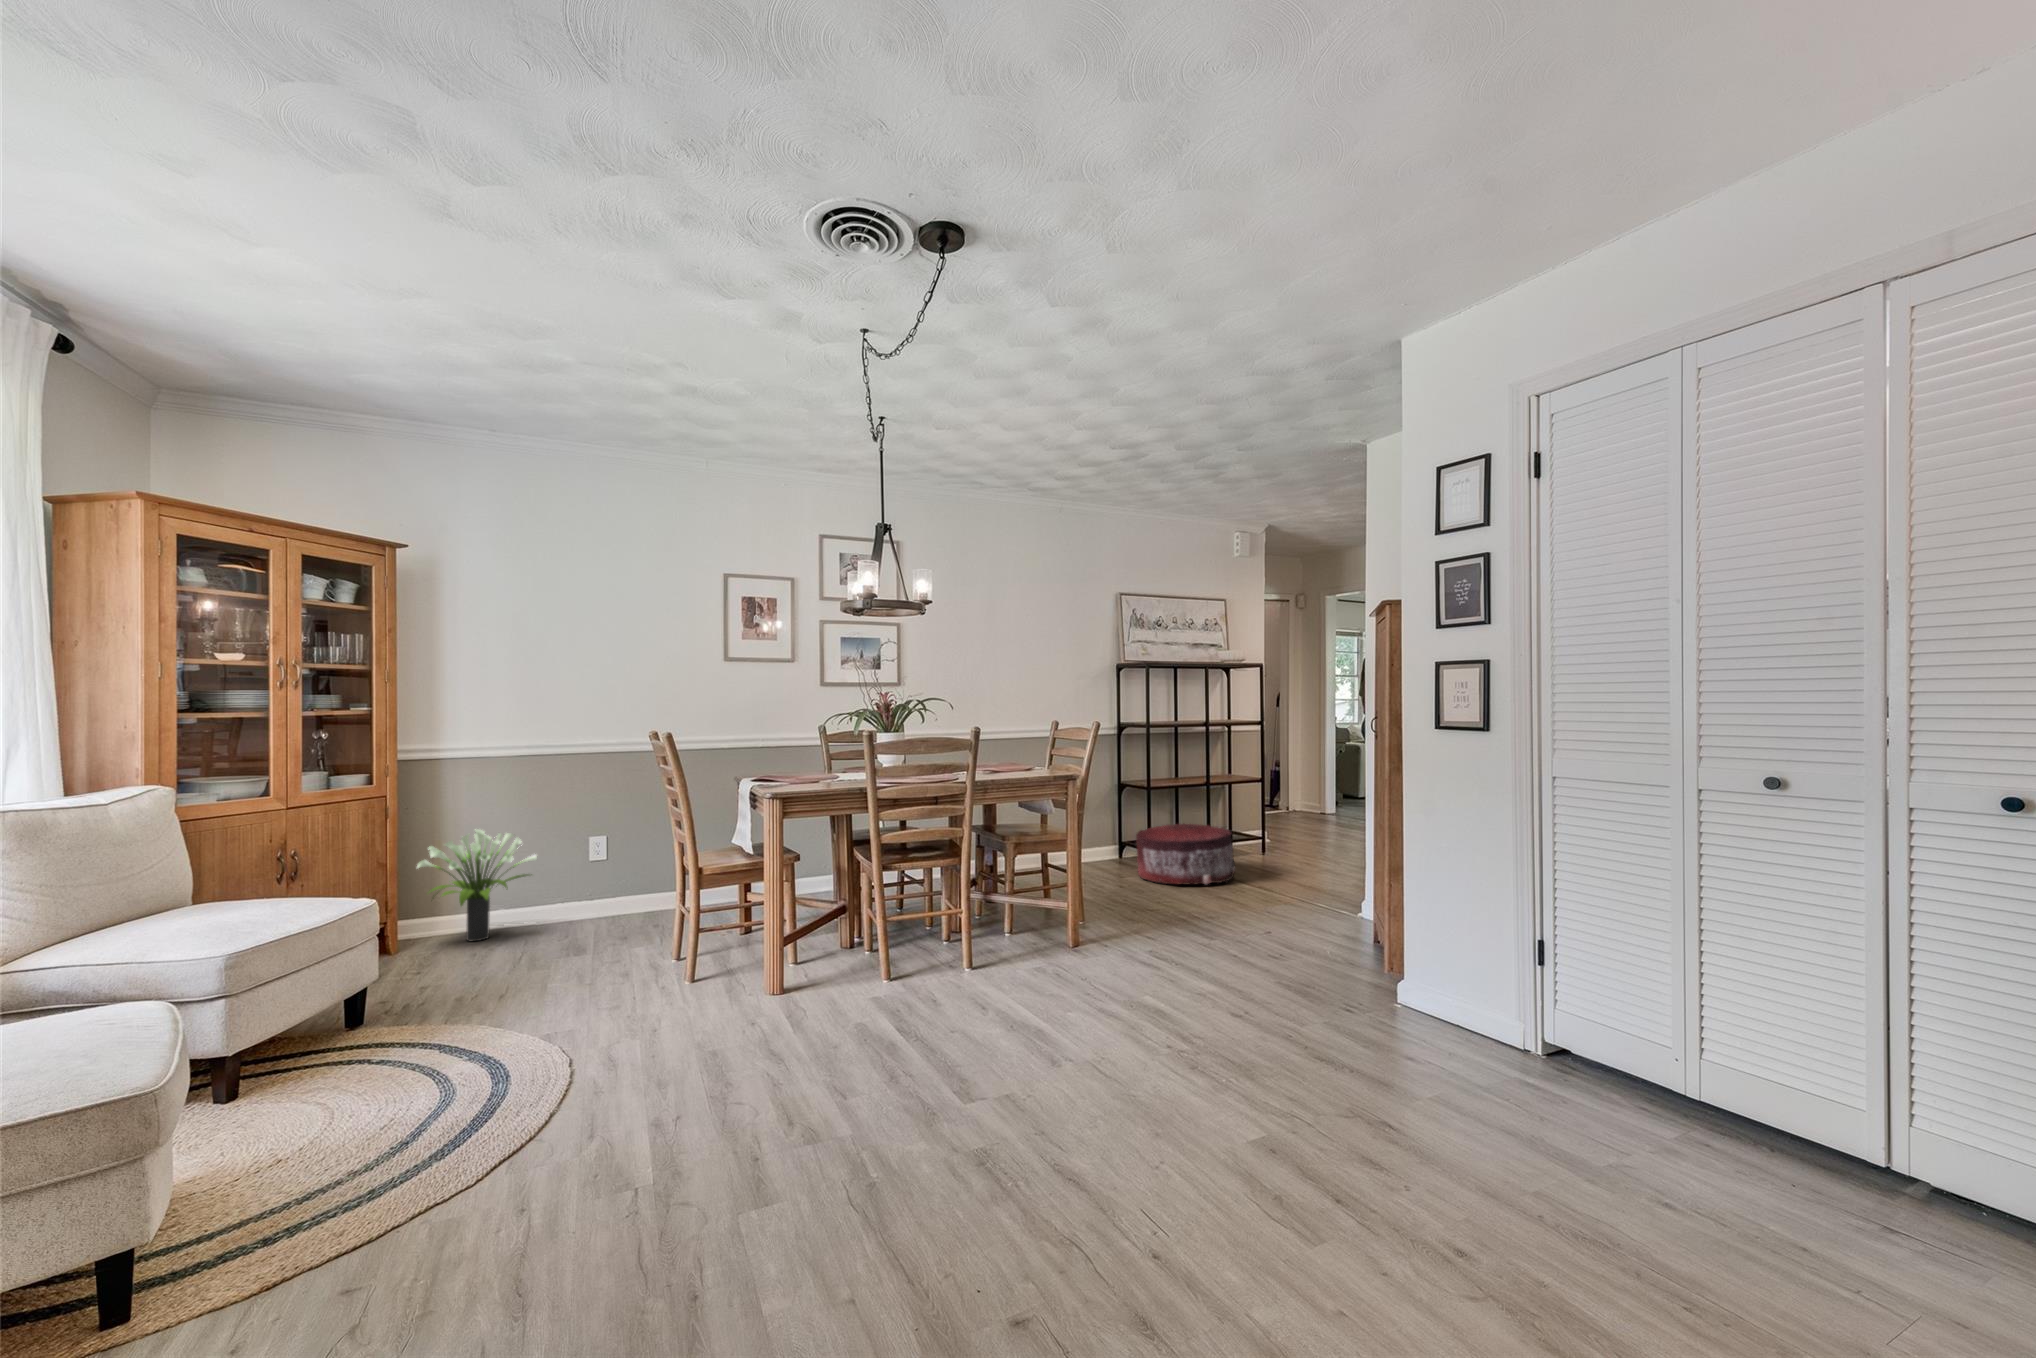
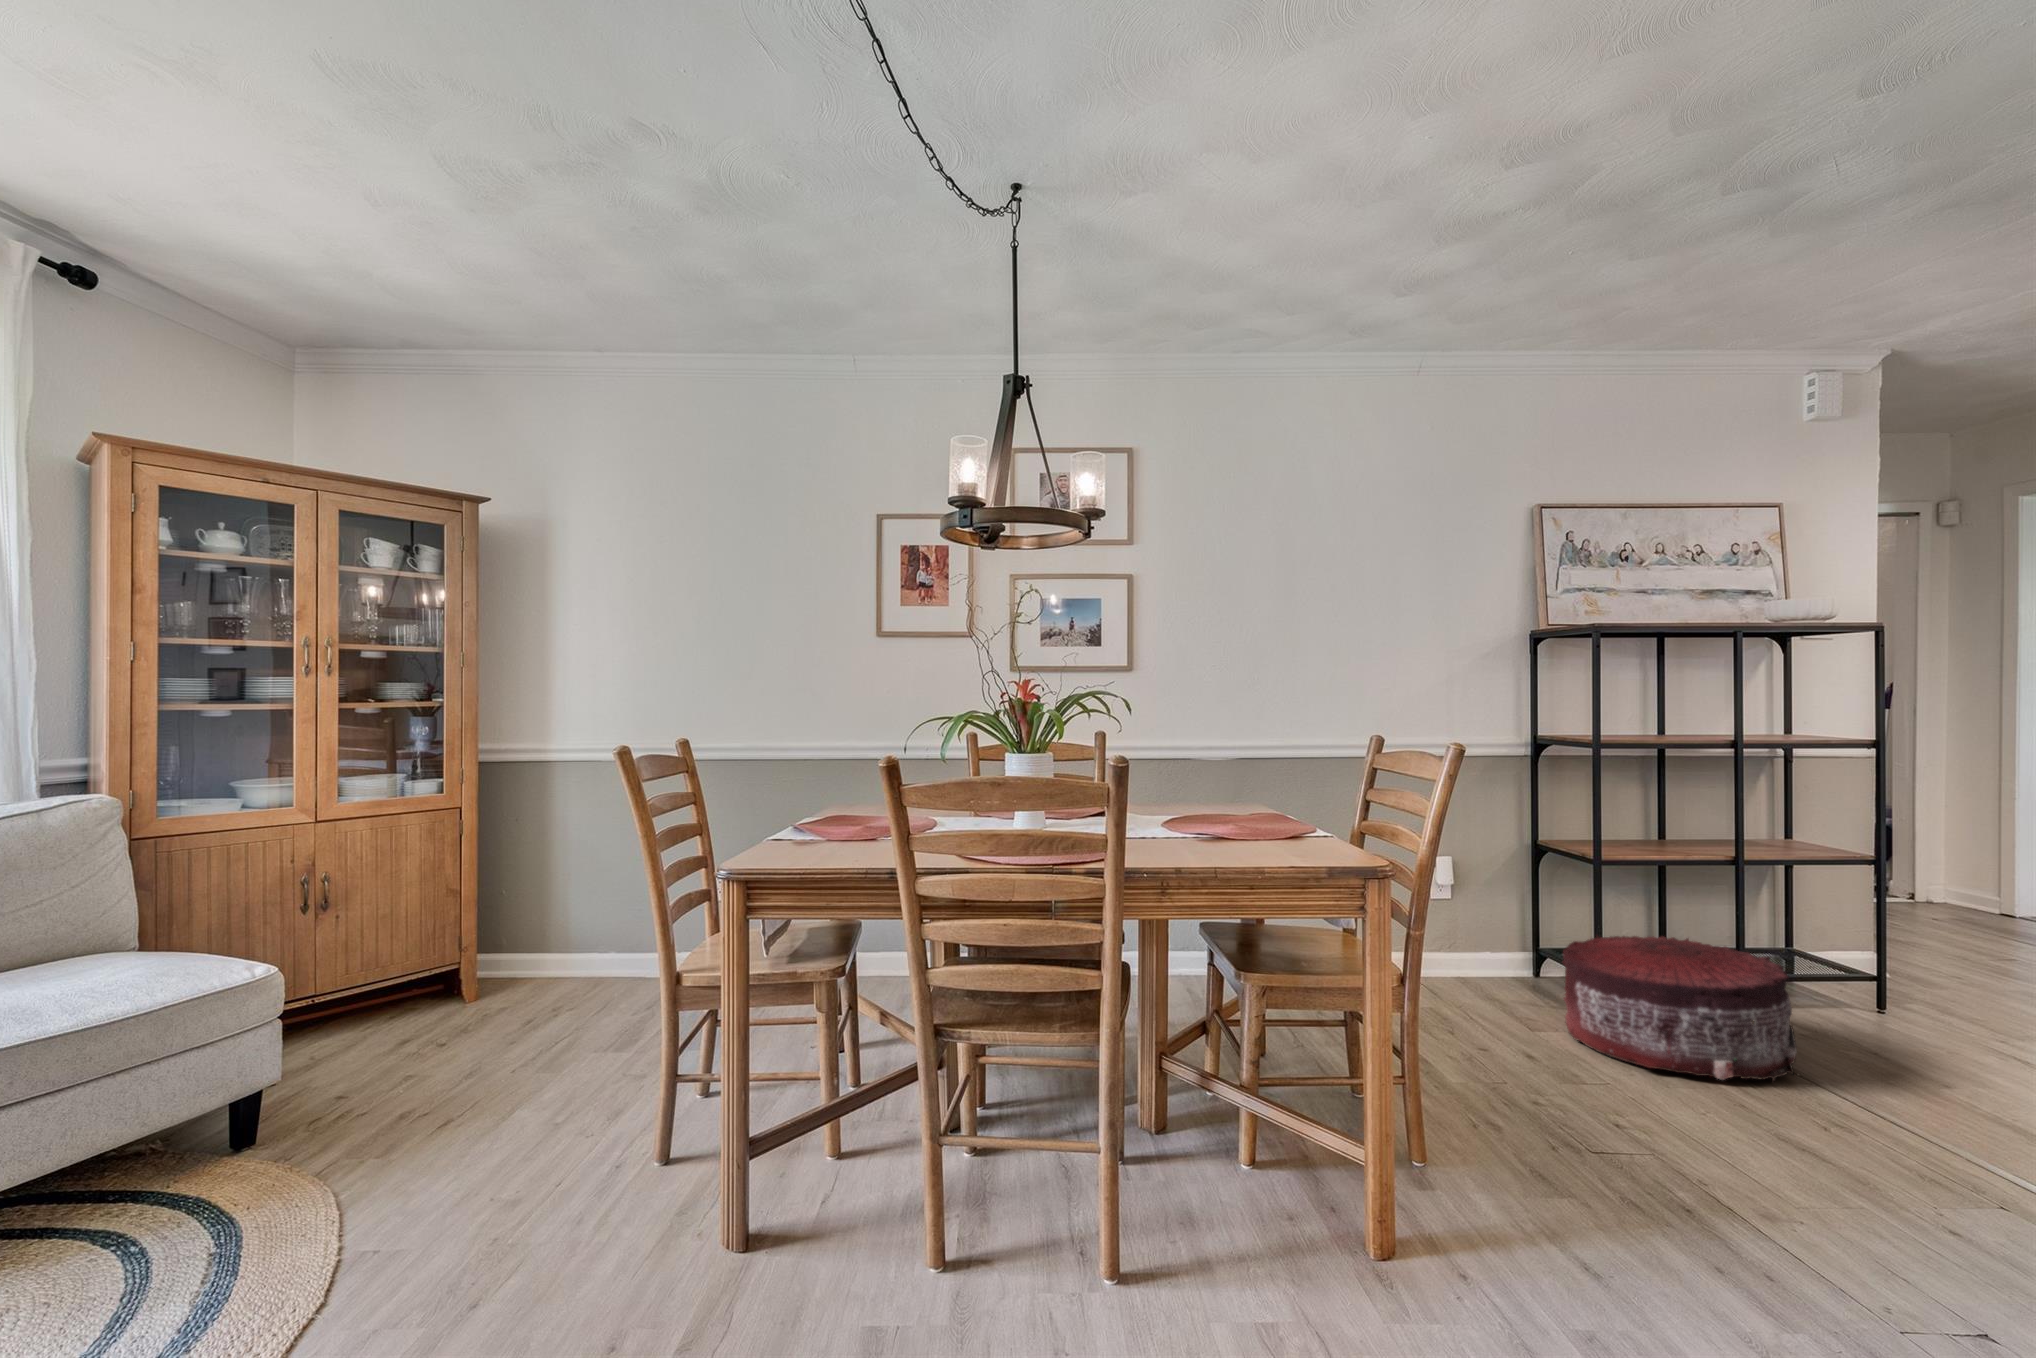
potted plant: present [417,829,537,941] -> none [479,858,625,1003]

